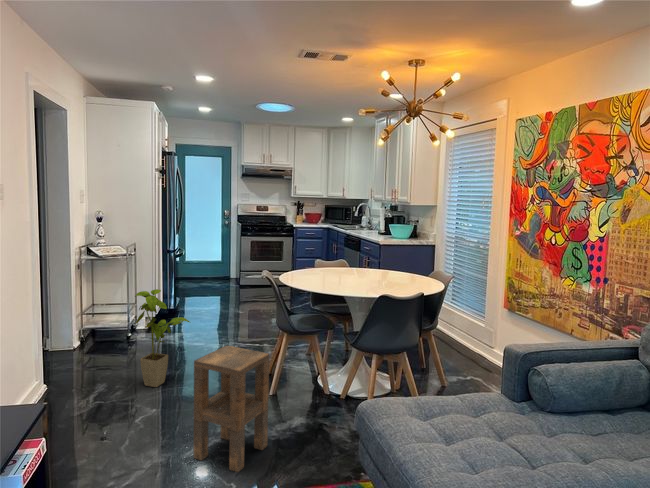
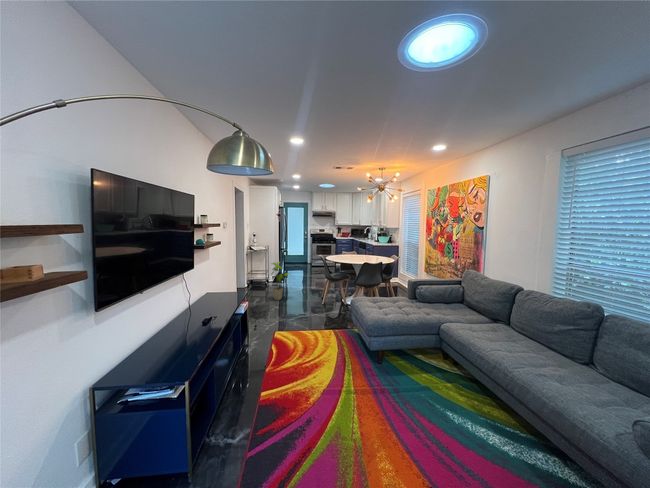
side table: present [194,346,269,472] -> none [293,281,320,325]

